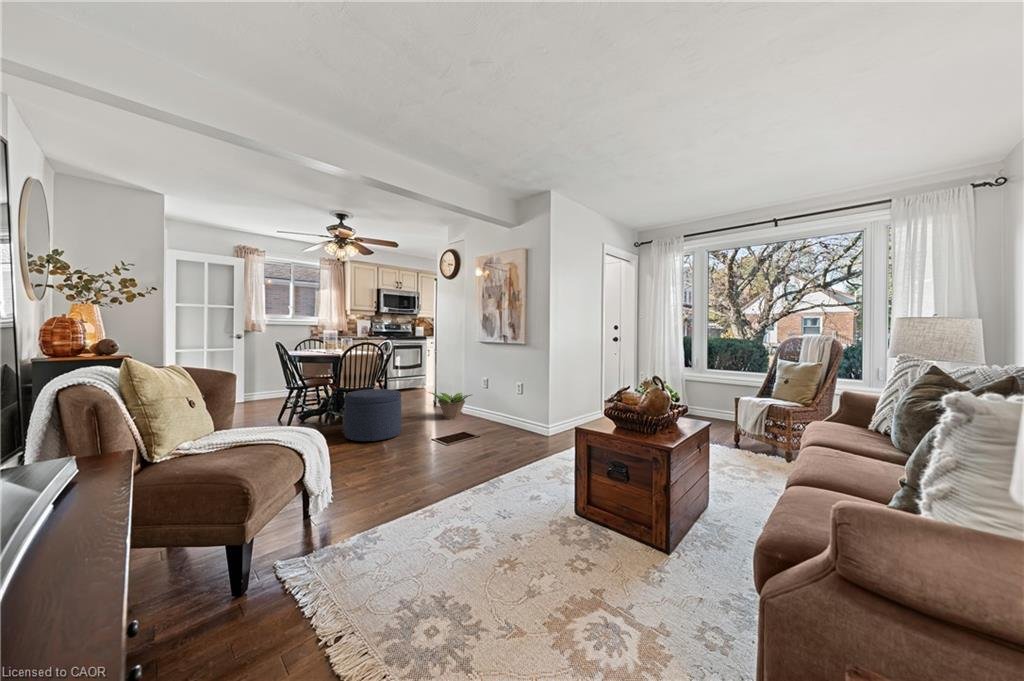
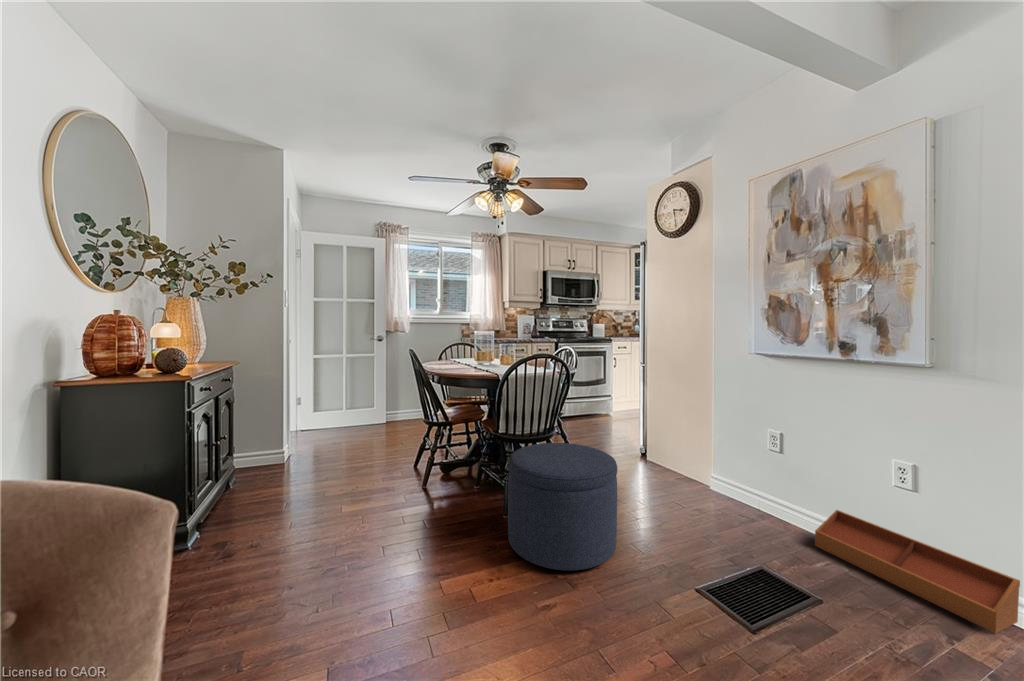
decorative plant: present [429,392,471,419] -> none [649,444,750,505]
storage bin: none [492,410,540,436] -> present [815,510,1020,633]

